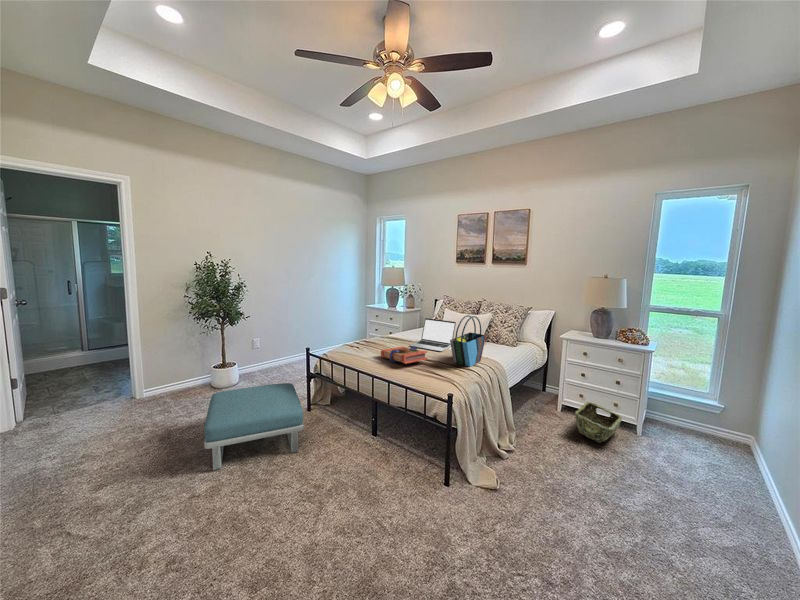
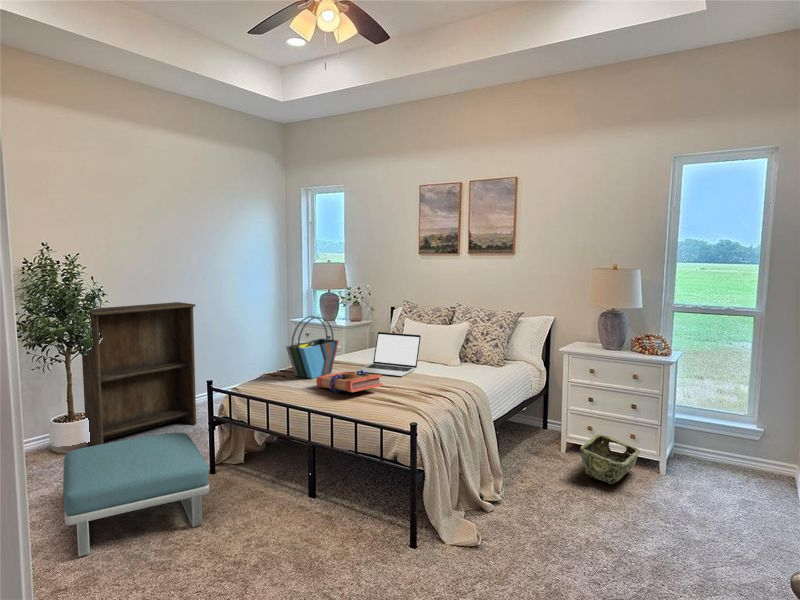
bookshelf: none [228,292,304,389] -> present [82,302,196,446]
tote bag: present [450,315,486,367] -> present [286,316,339,378]

